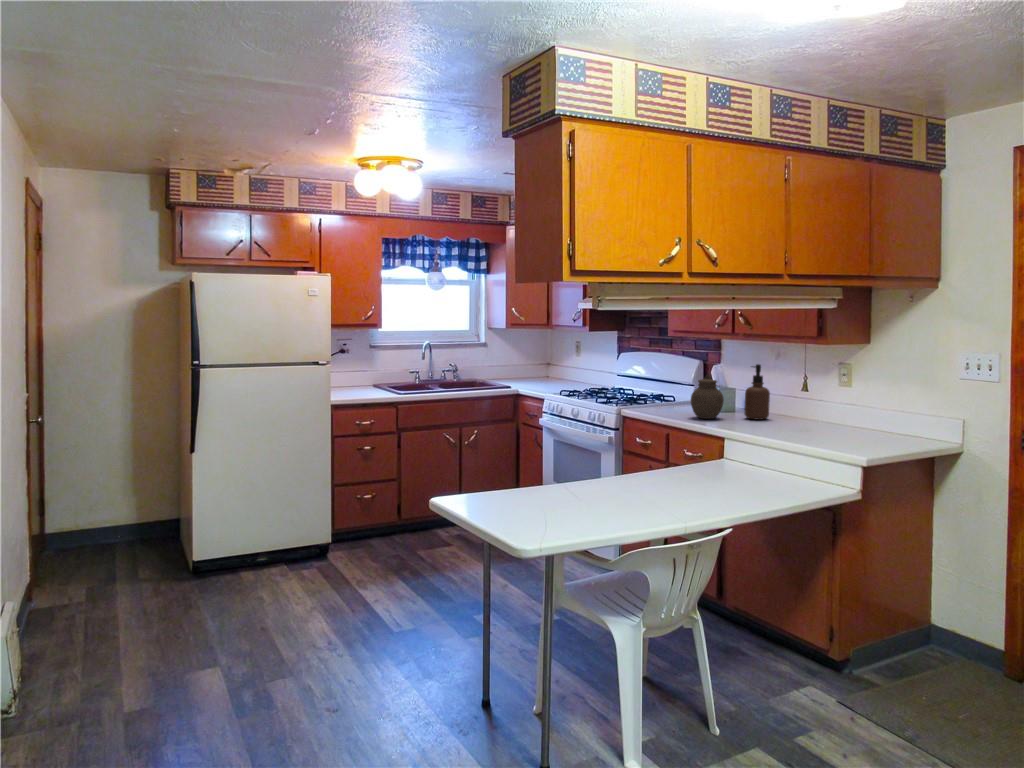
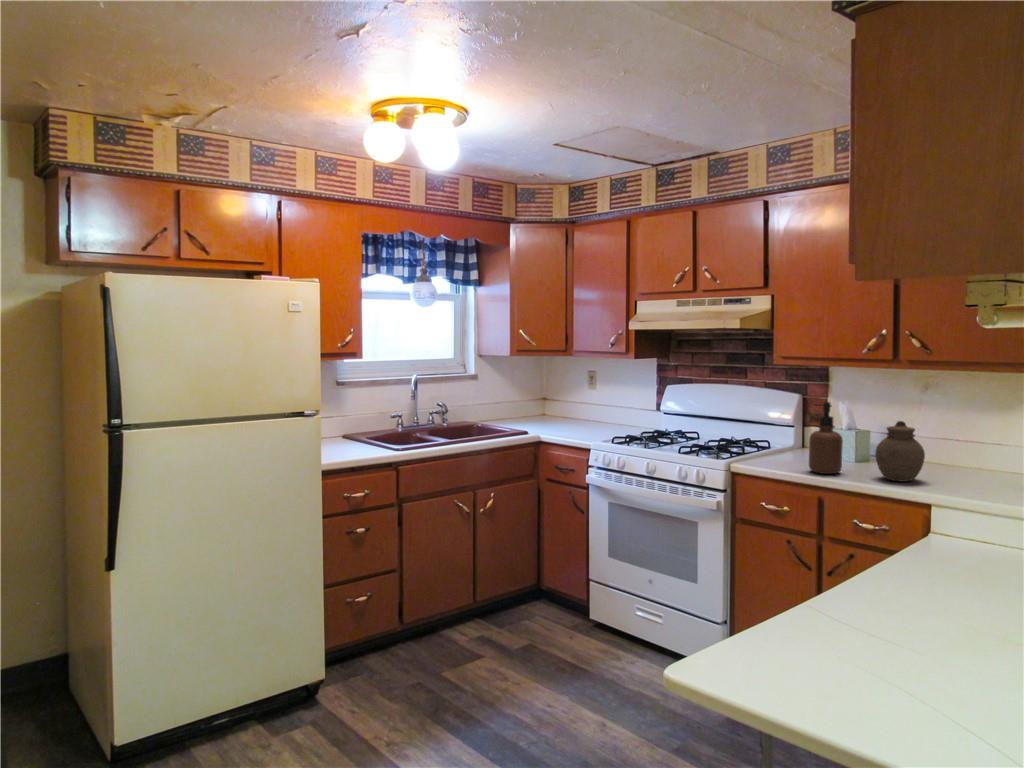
soap dispenser: present [744,364,770,420] -> present [809,402,843,474]

